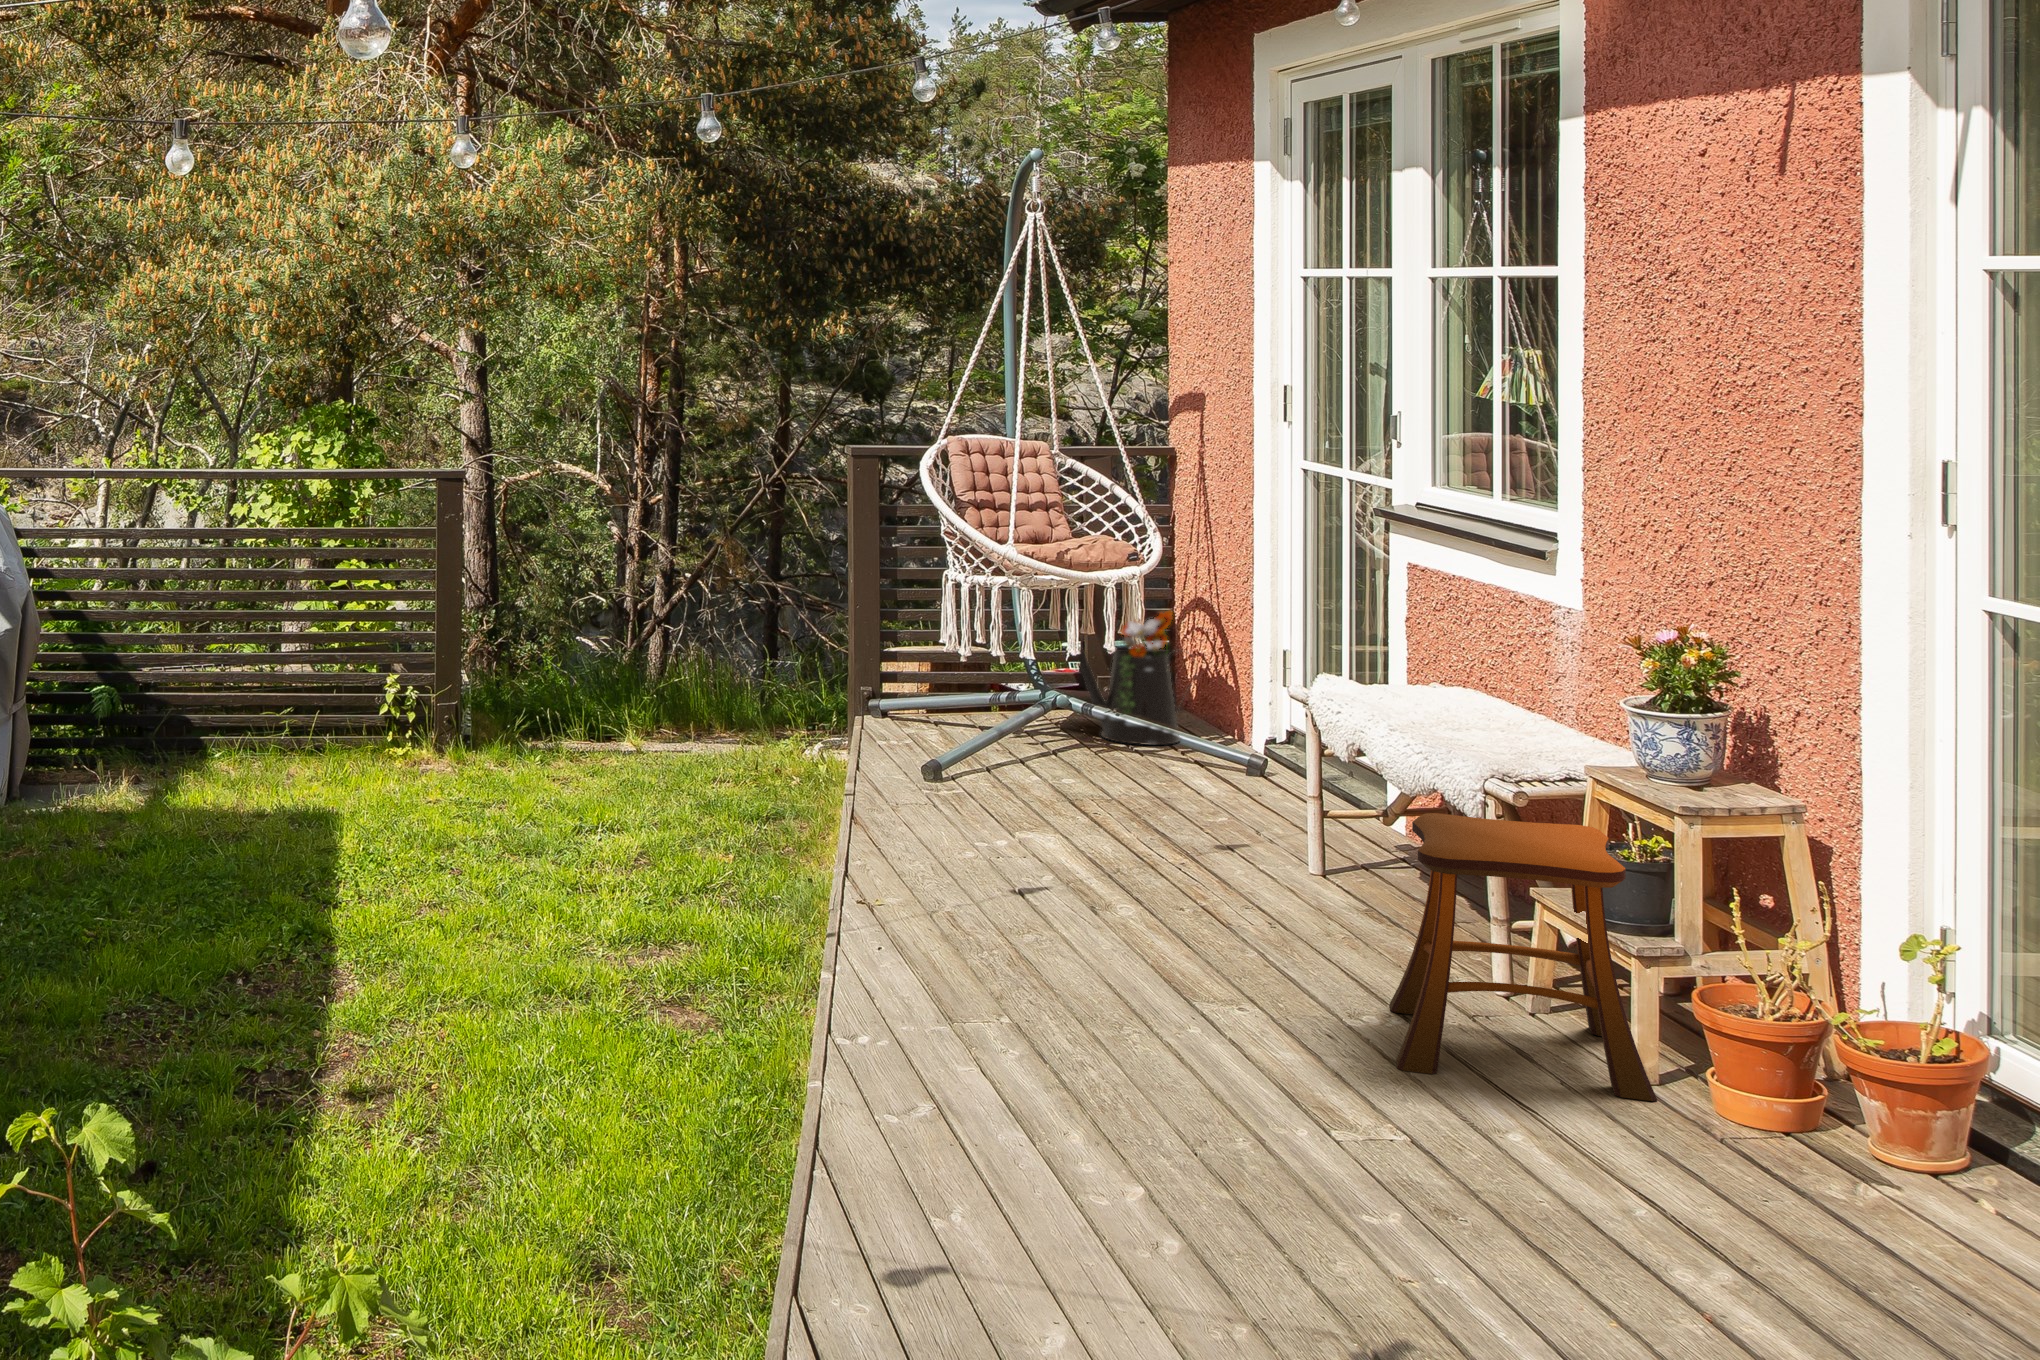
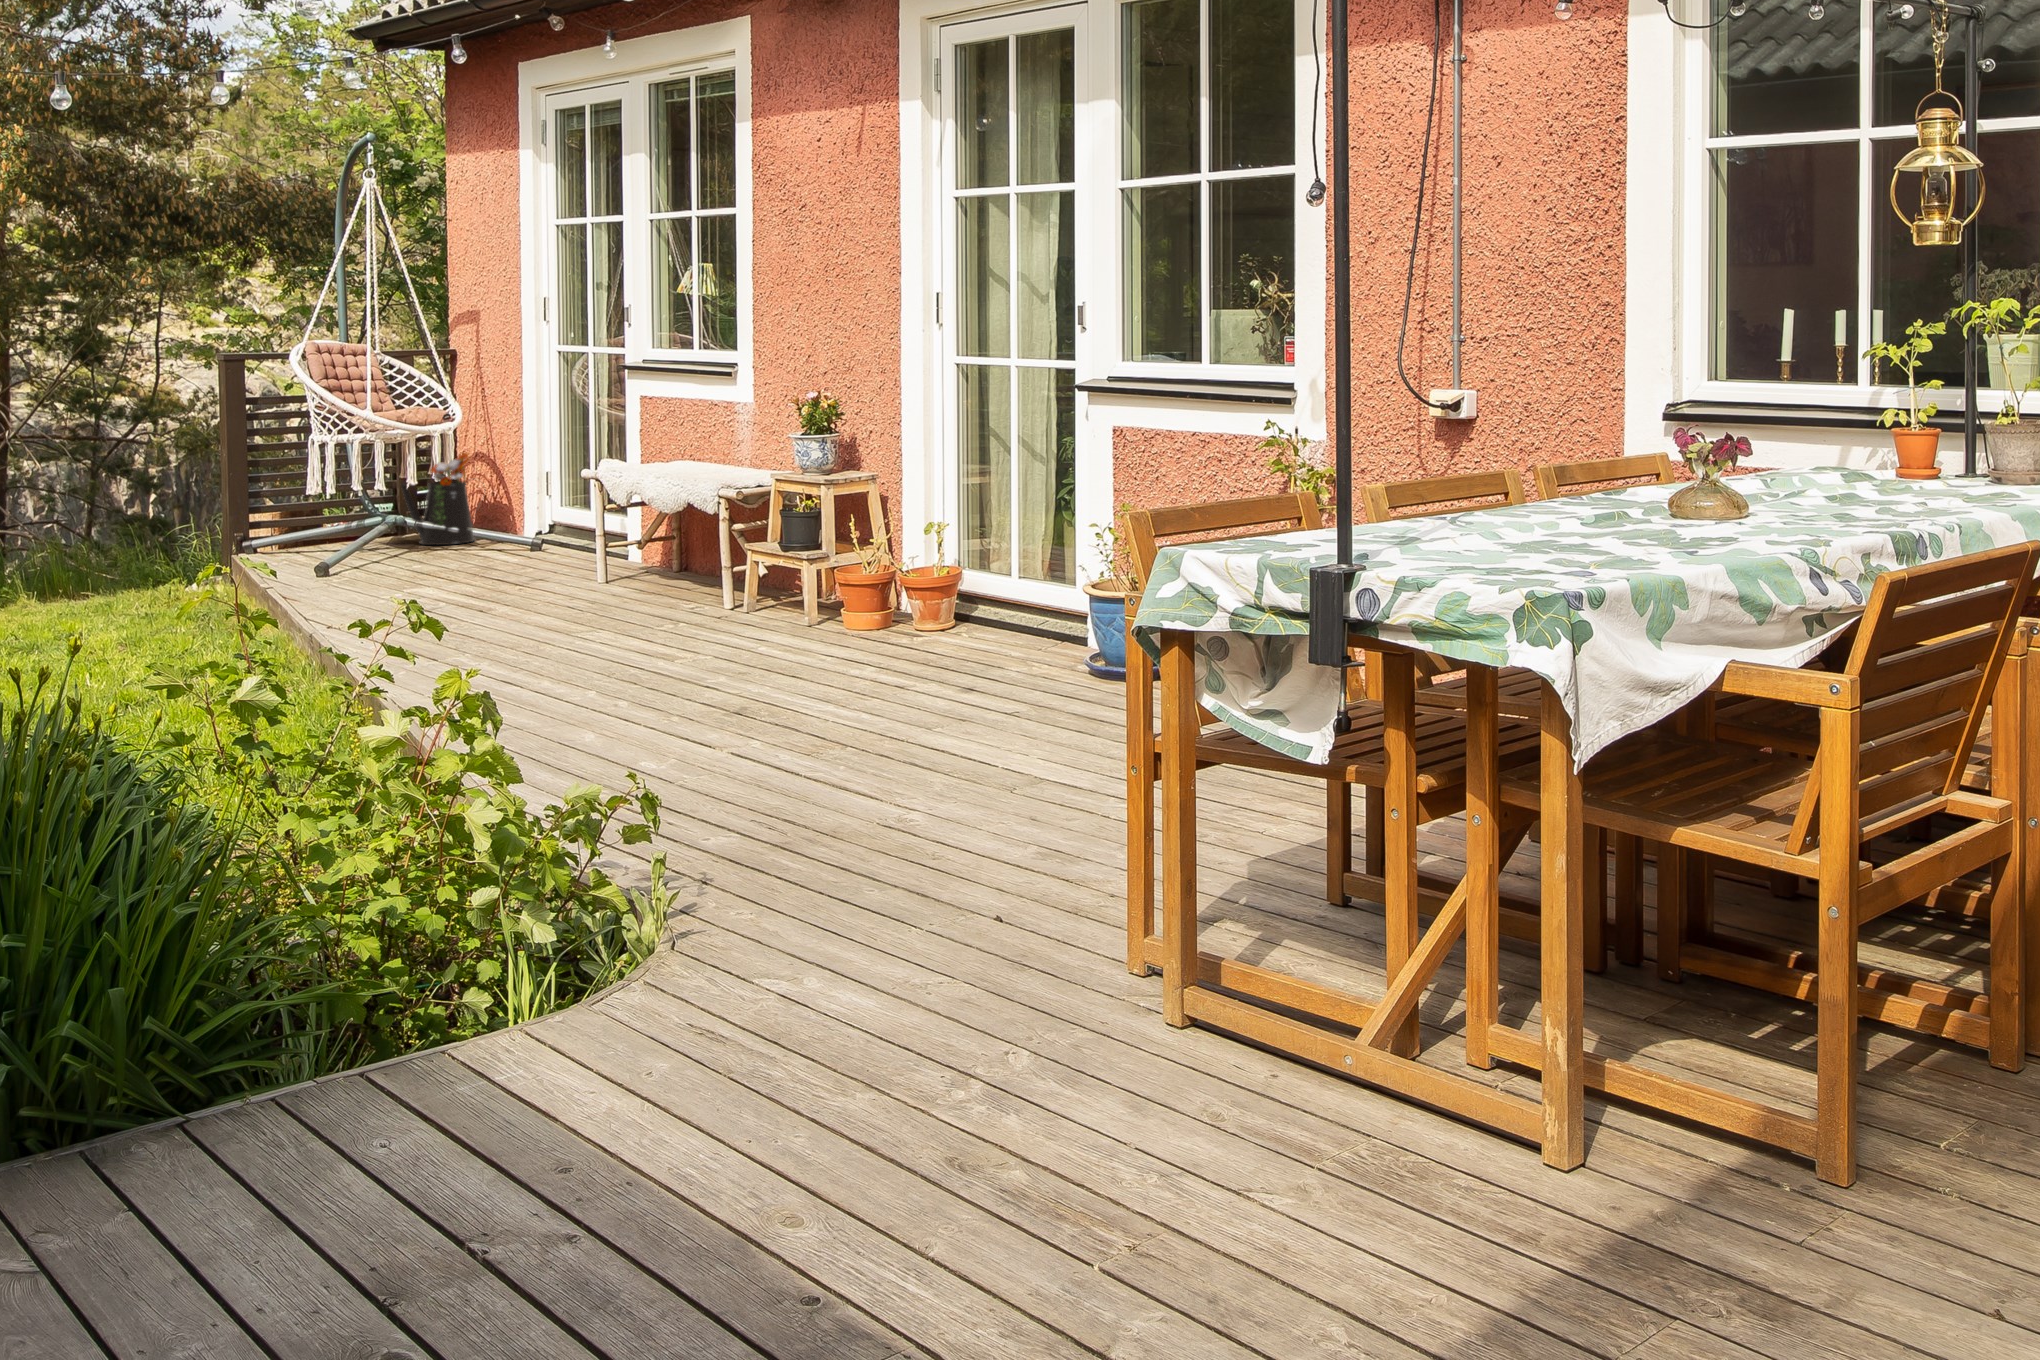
stool: present [1390,813,1657,1101] -> none [675,502,820,641]

